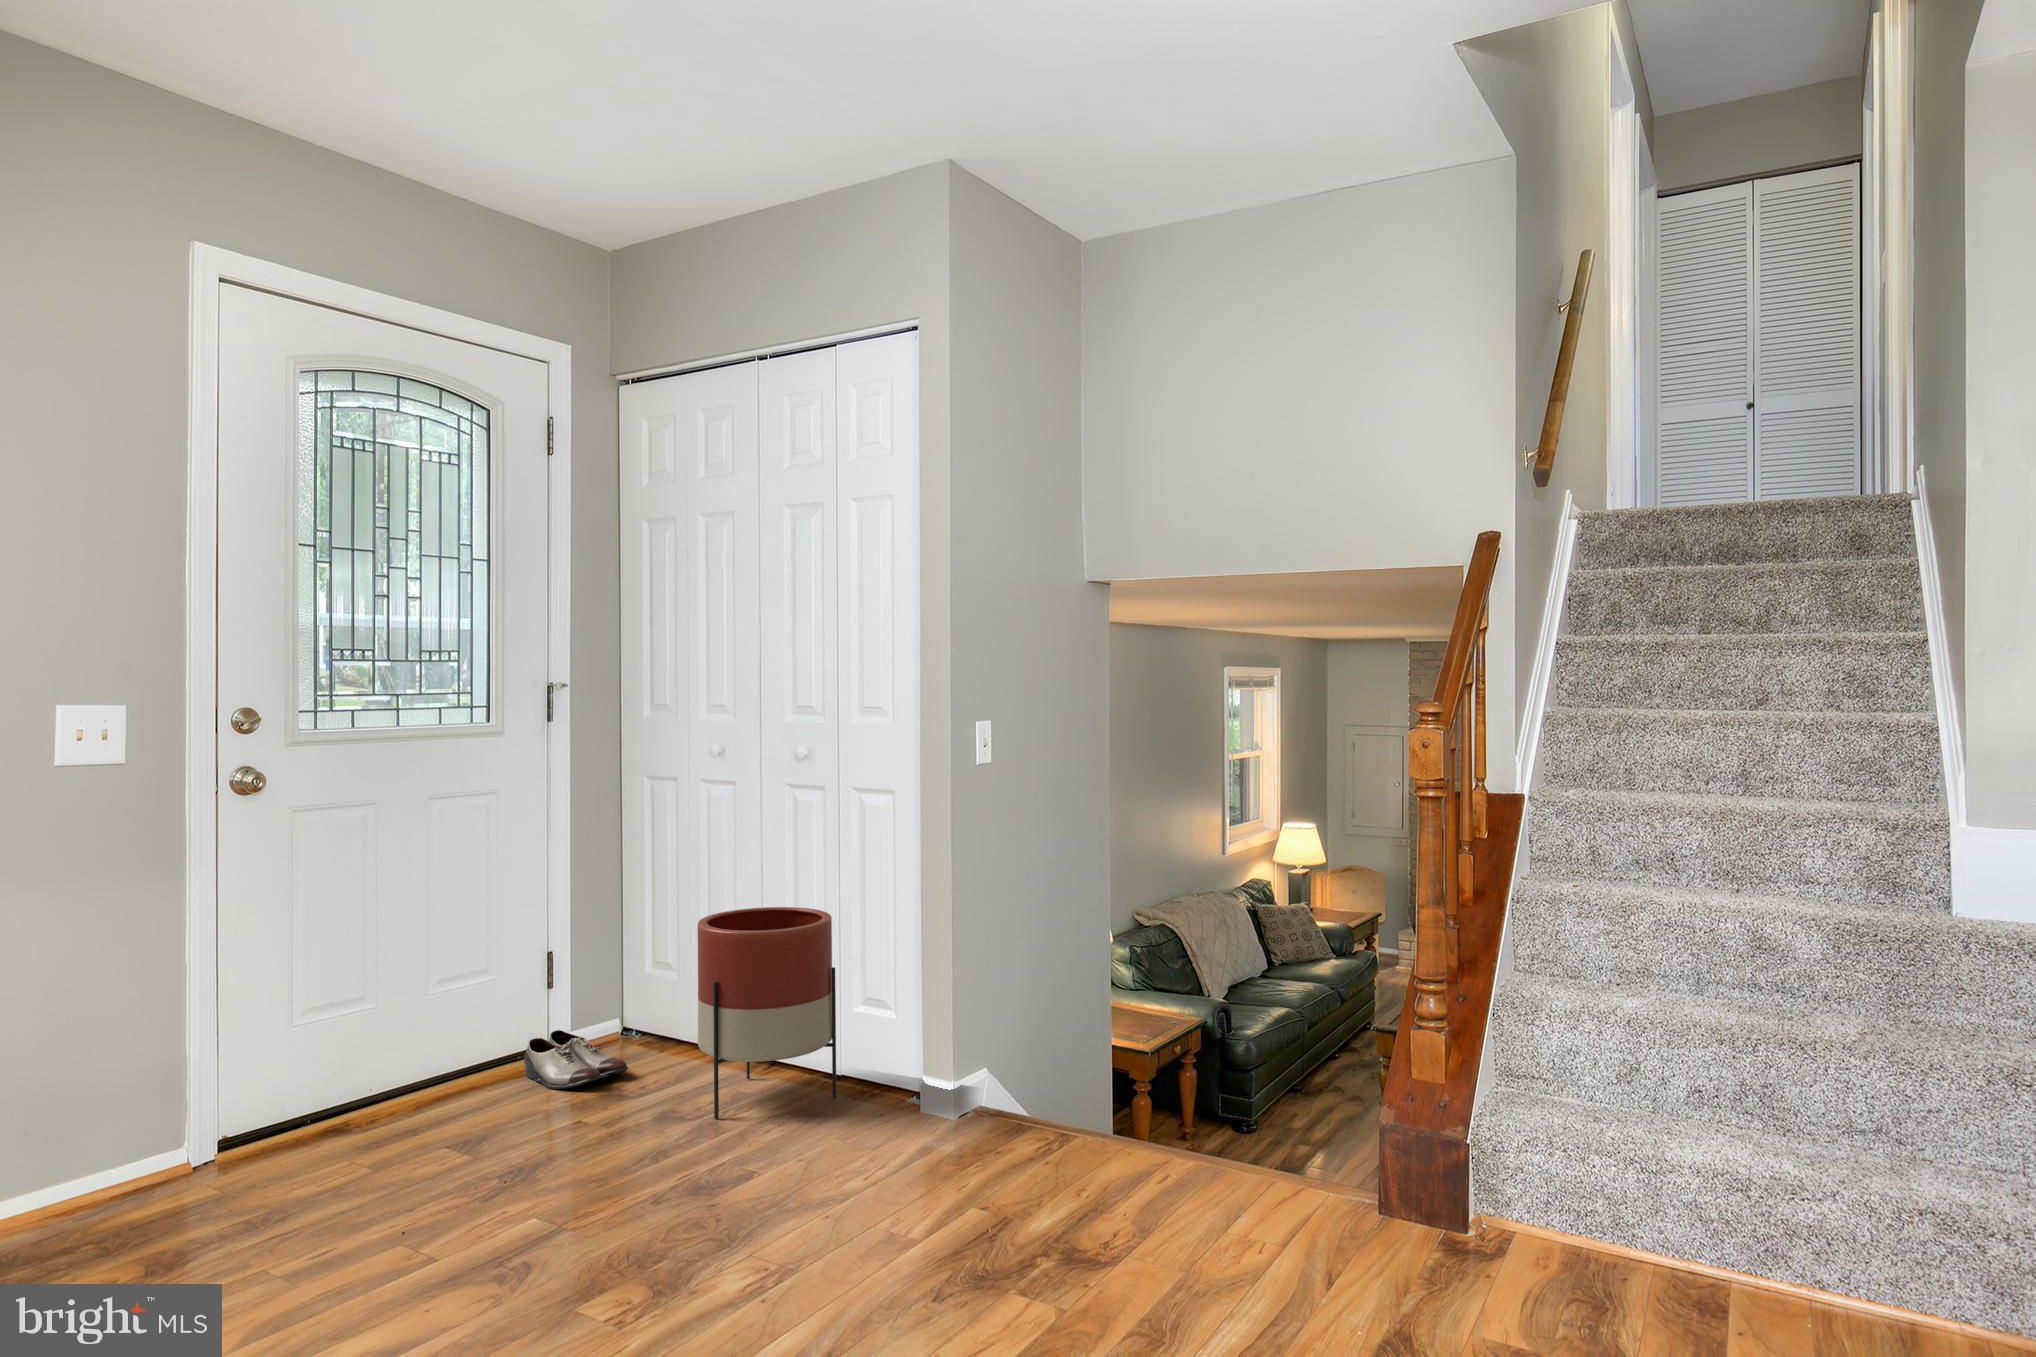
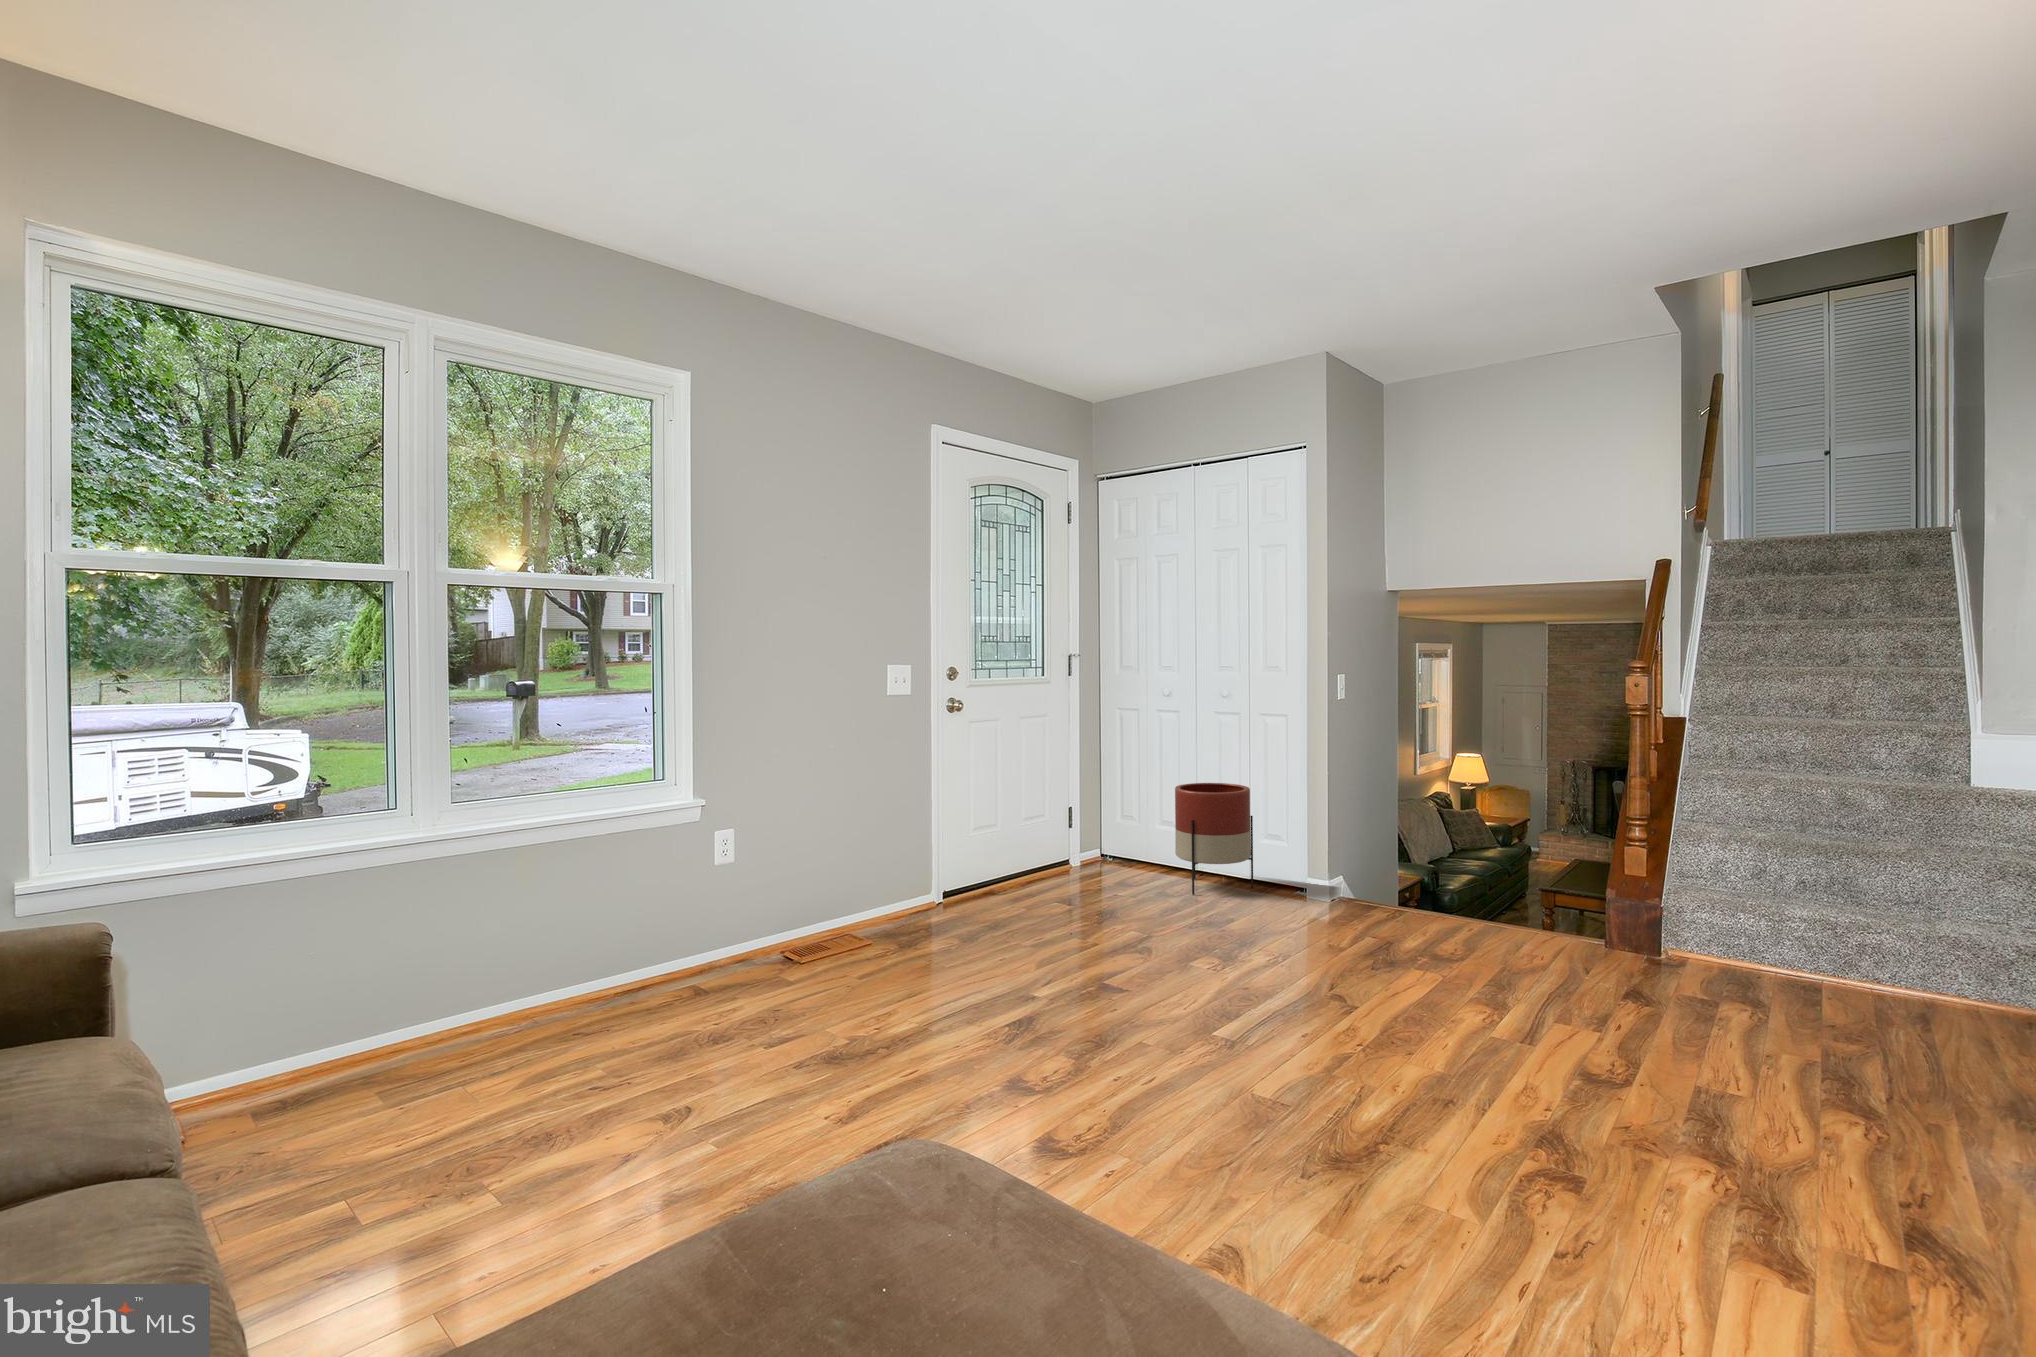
shoe: present [524,1030,628,1089] -> none [1066,850,1125,880]

